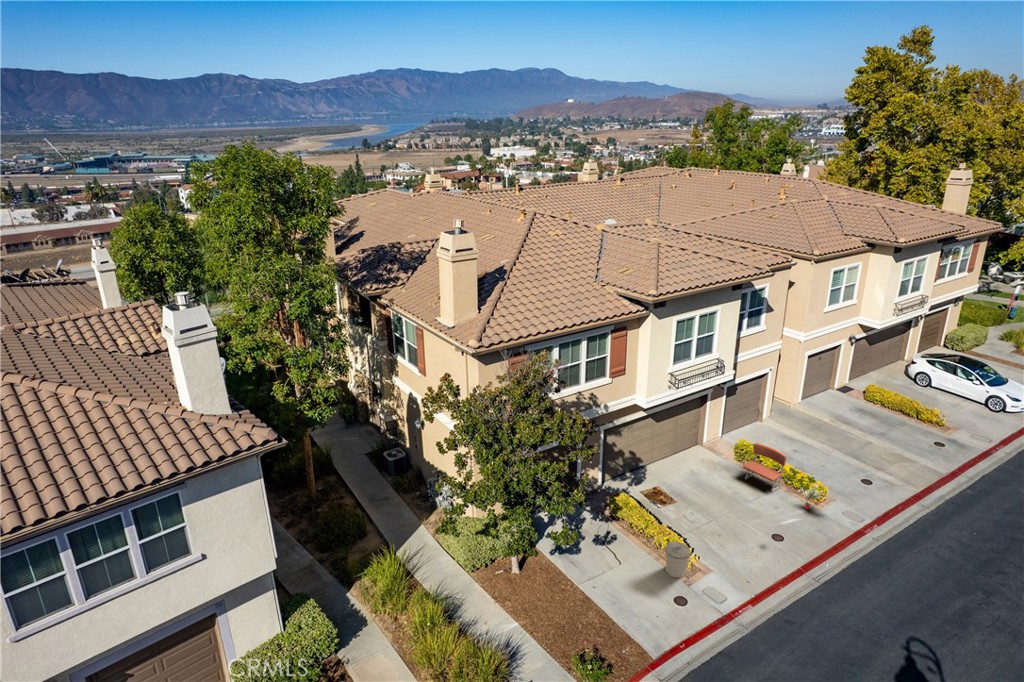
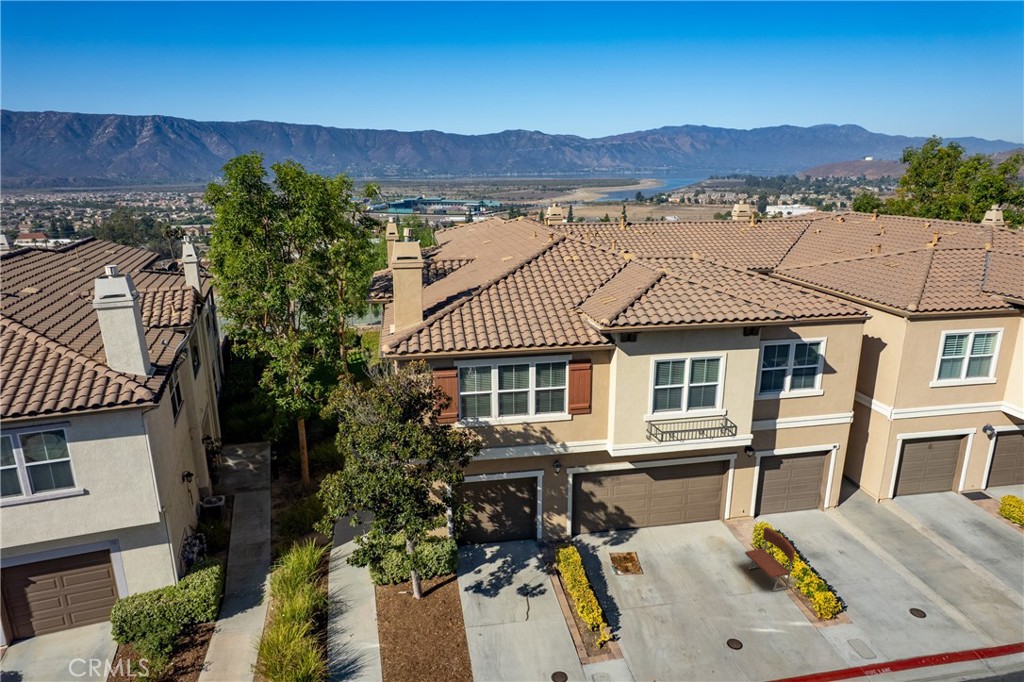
potted tree: present [798,485,822,510] -> none [796,592,825,624]
trash can: present [665,542,691,577] -> none [568,609,597,653]

